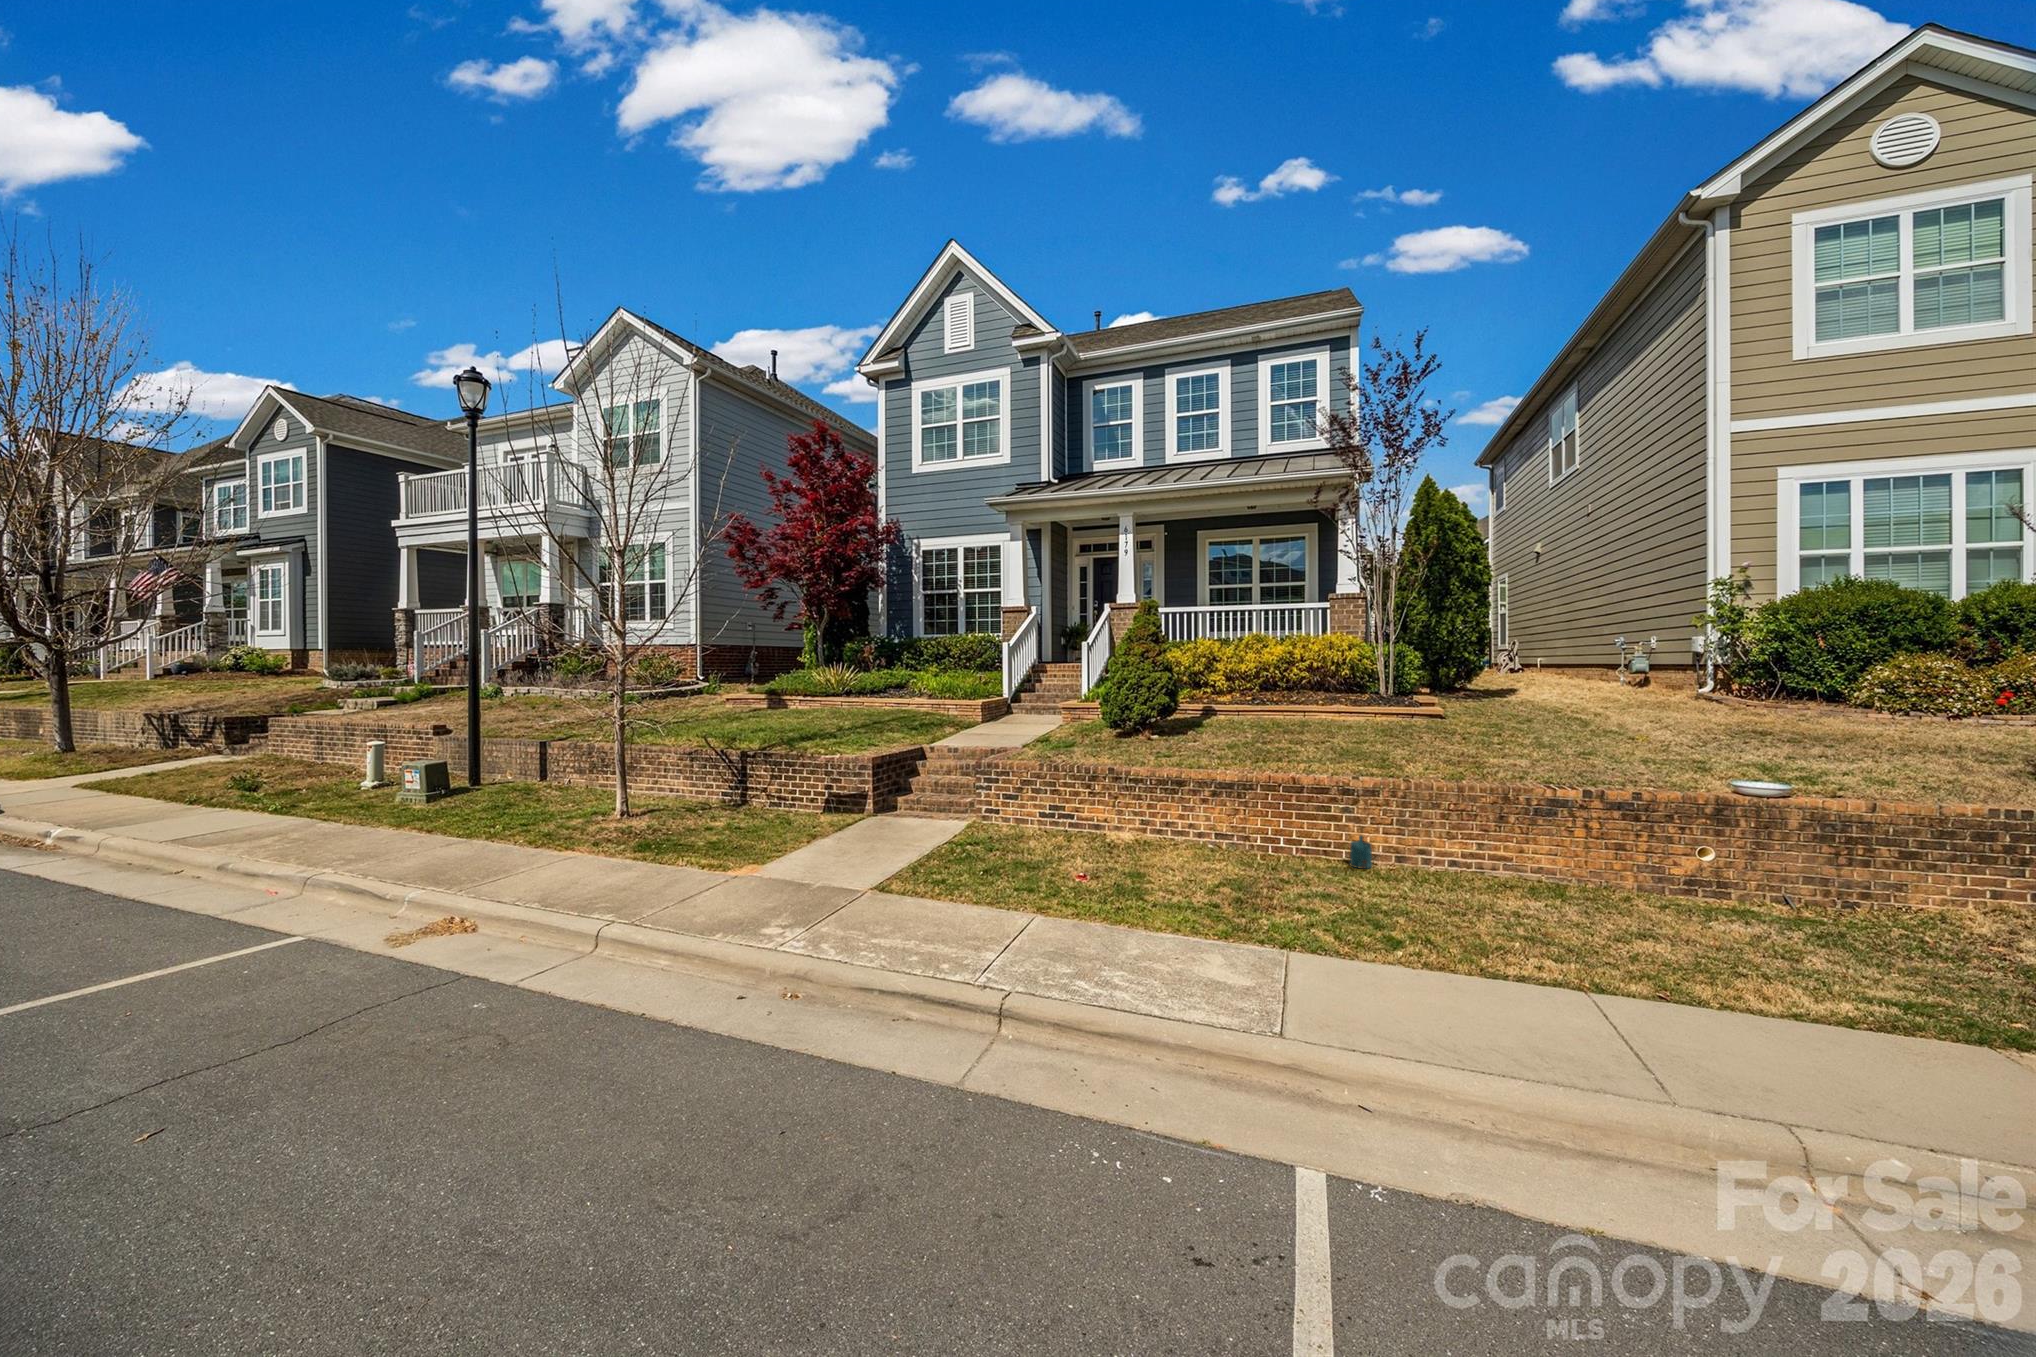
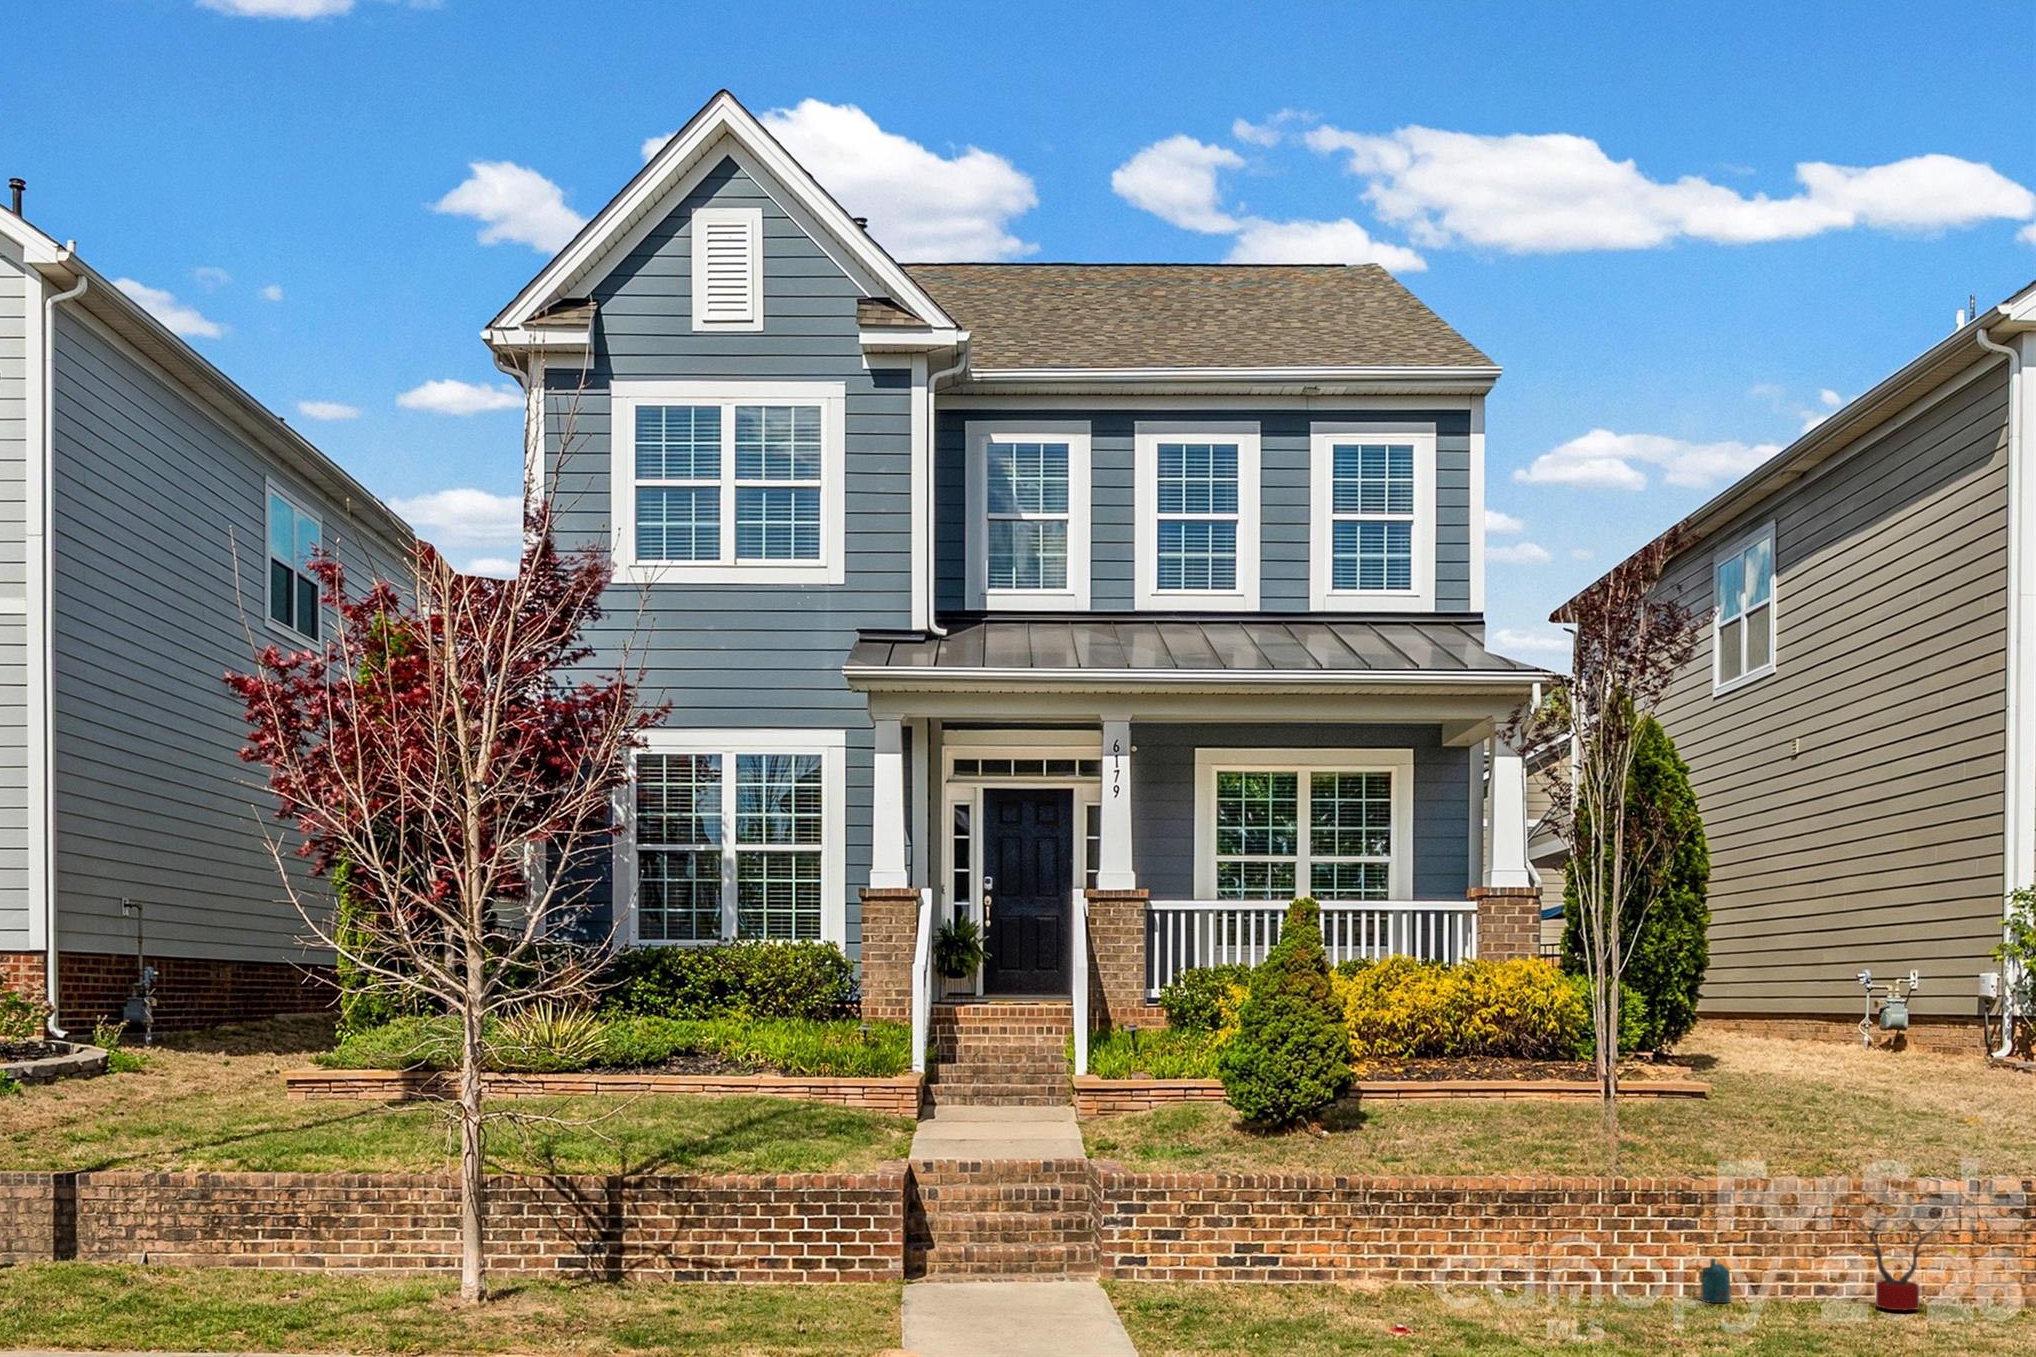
decorative plant: none [1466,802,1560,886] -> present [1853,1211,1958,1310]

